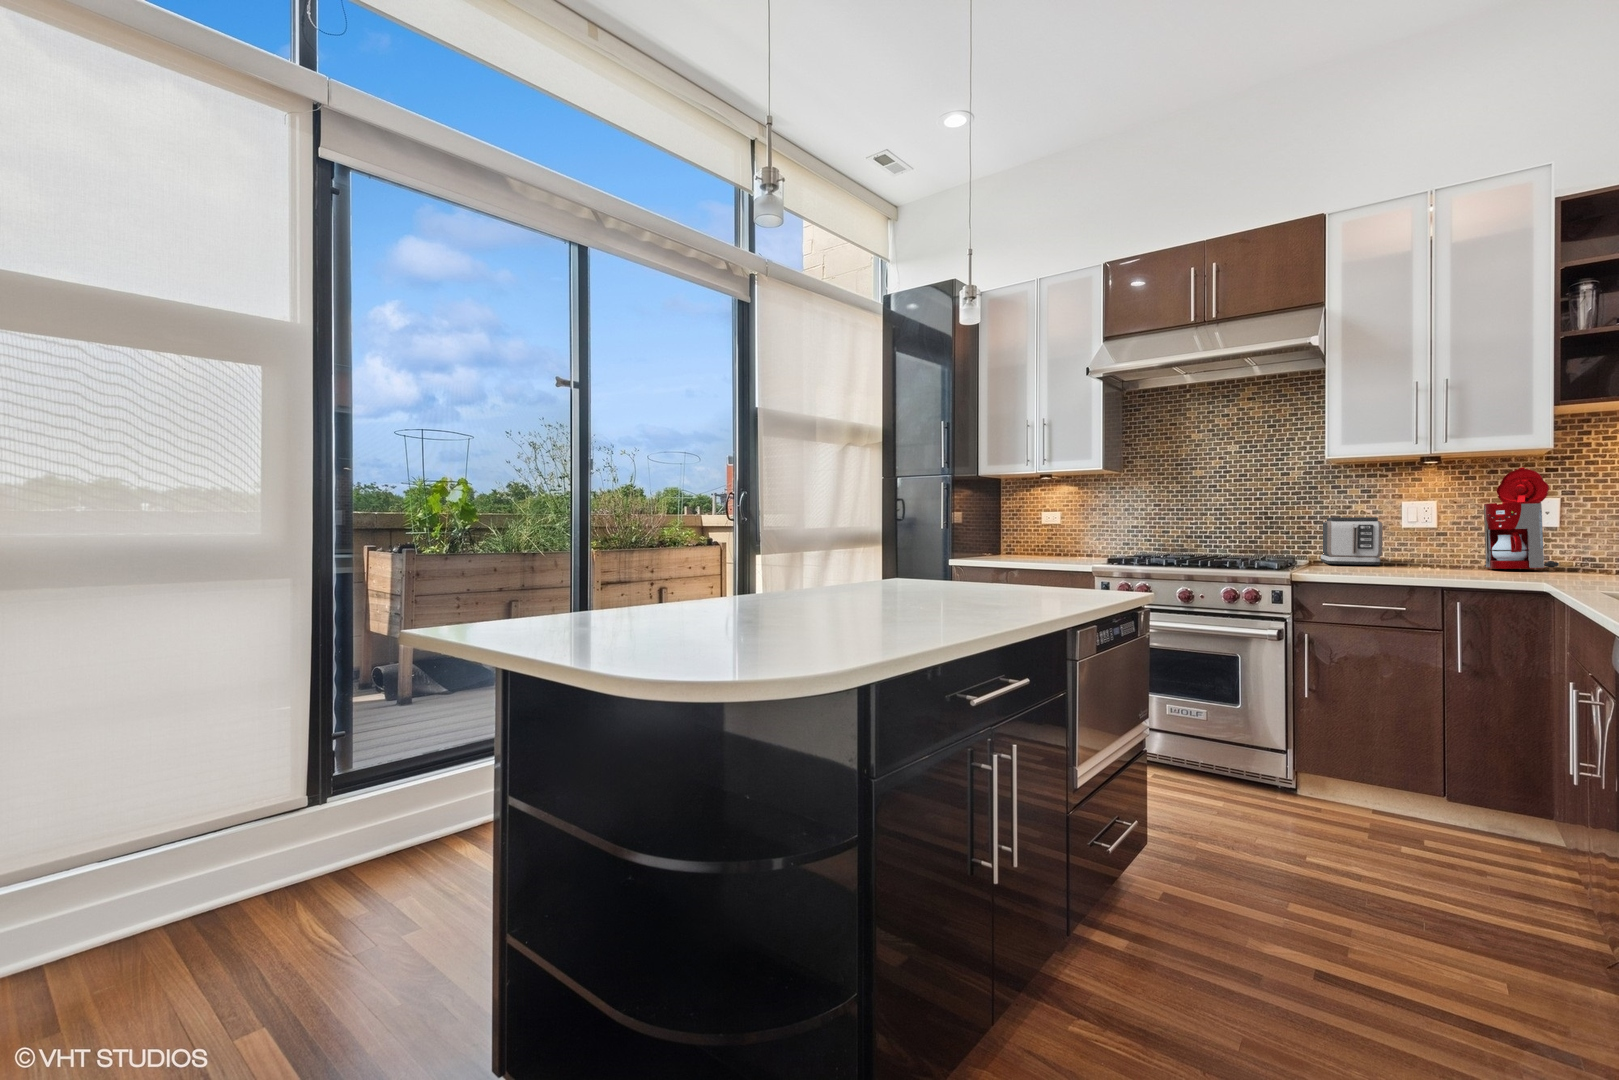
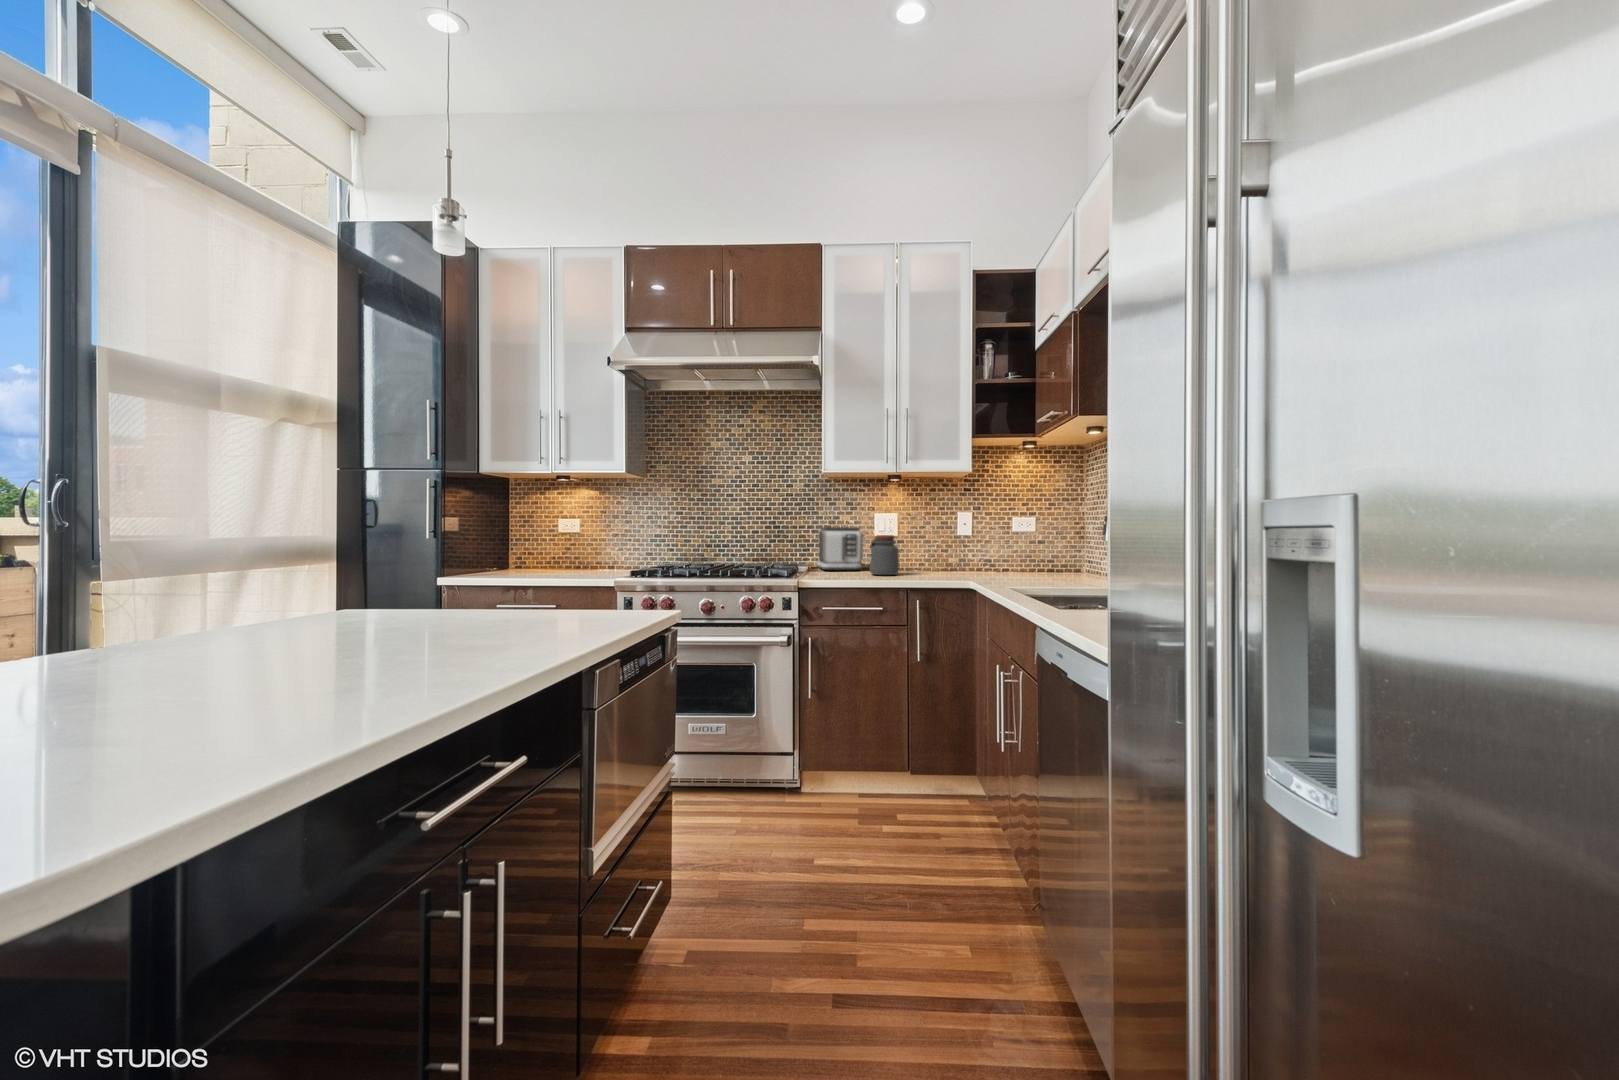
coffee maker: present [1484,467,1559,569] -> none [930,488,974,571]
jar: none [1390,526,1433,571] -> present [870,535,899,575]

